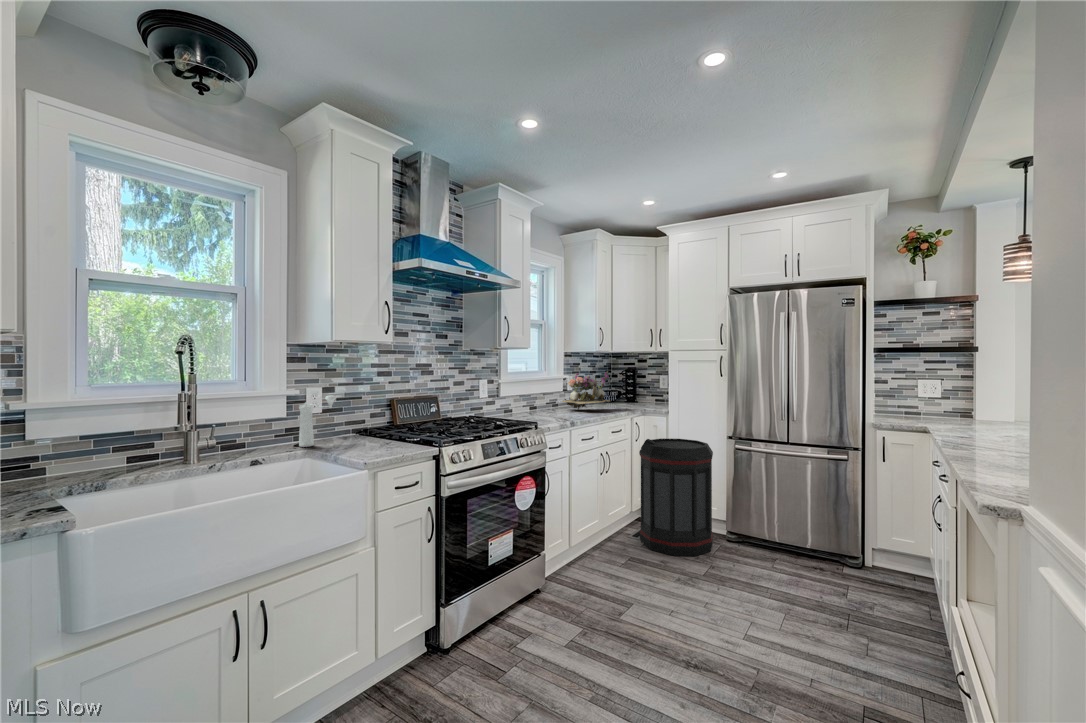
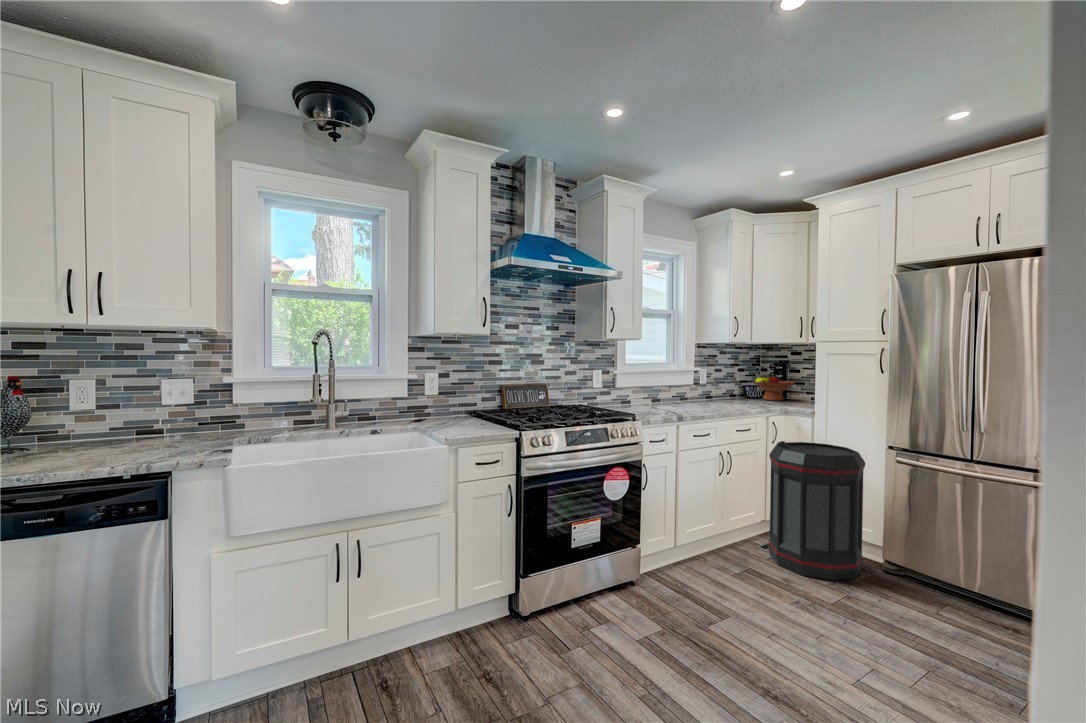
flower arrangement: present [563,371,609,410] -> none [684,364,740,405]
fruit bowl: none [610,380,645,403] -> present [754,375,795,401]
pepper mill: present [299,396,336,447] -> none [411,380,443,422]

